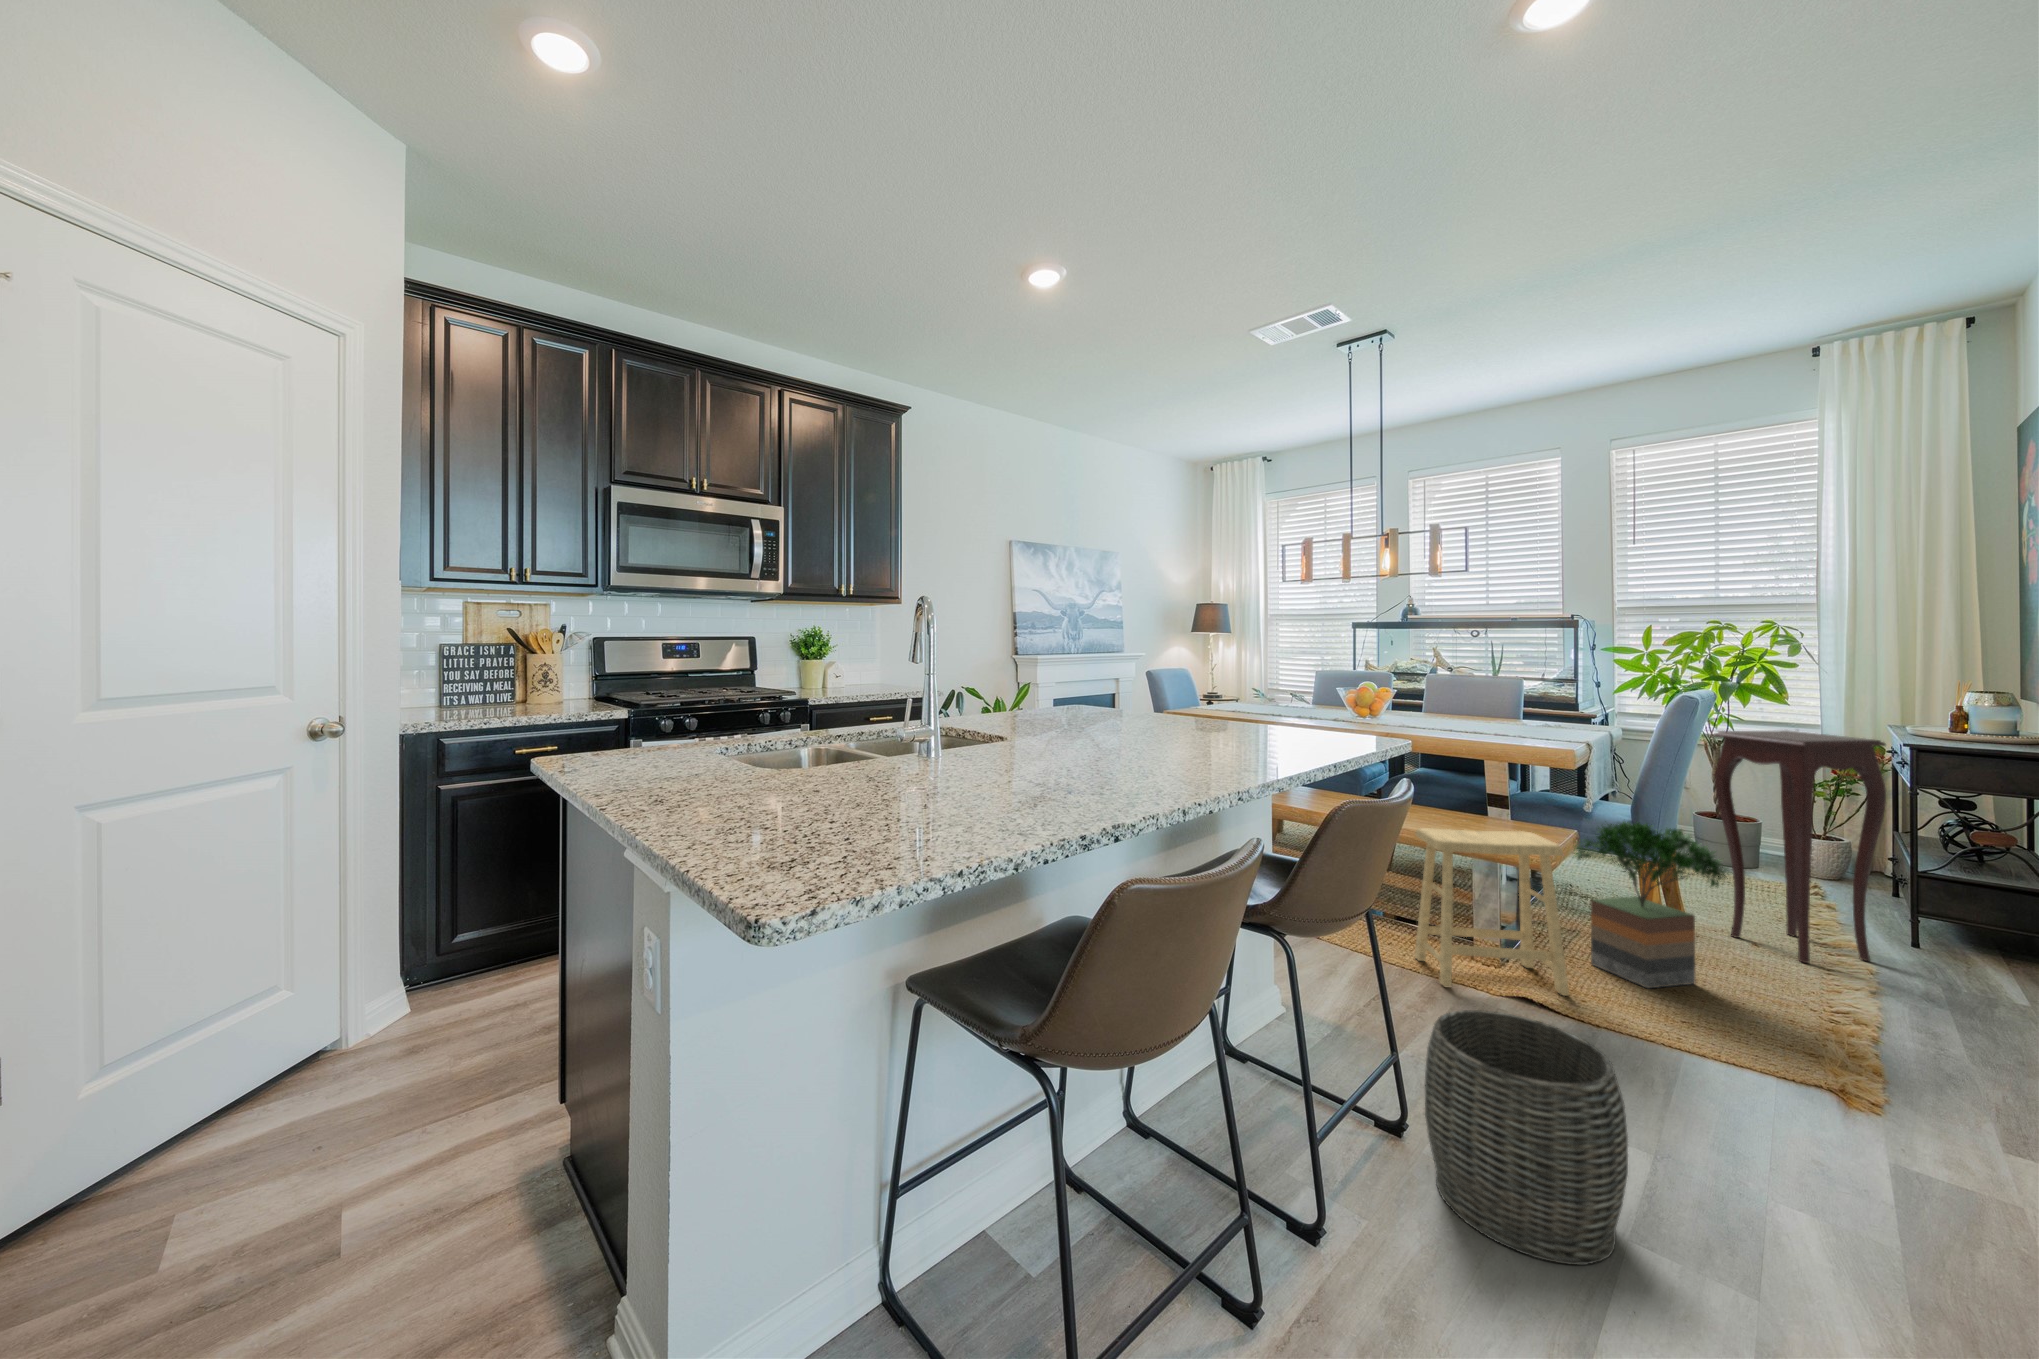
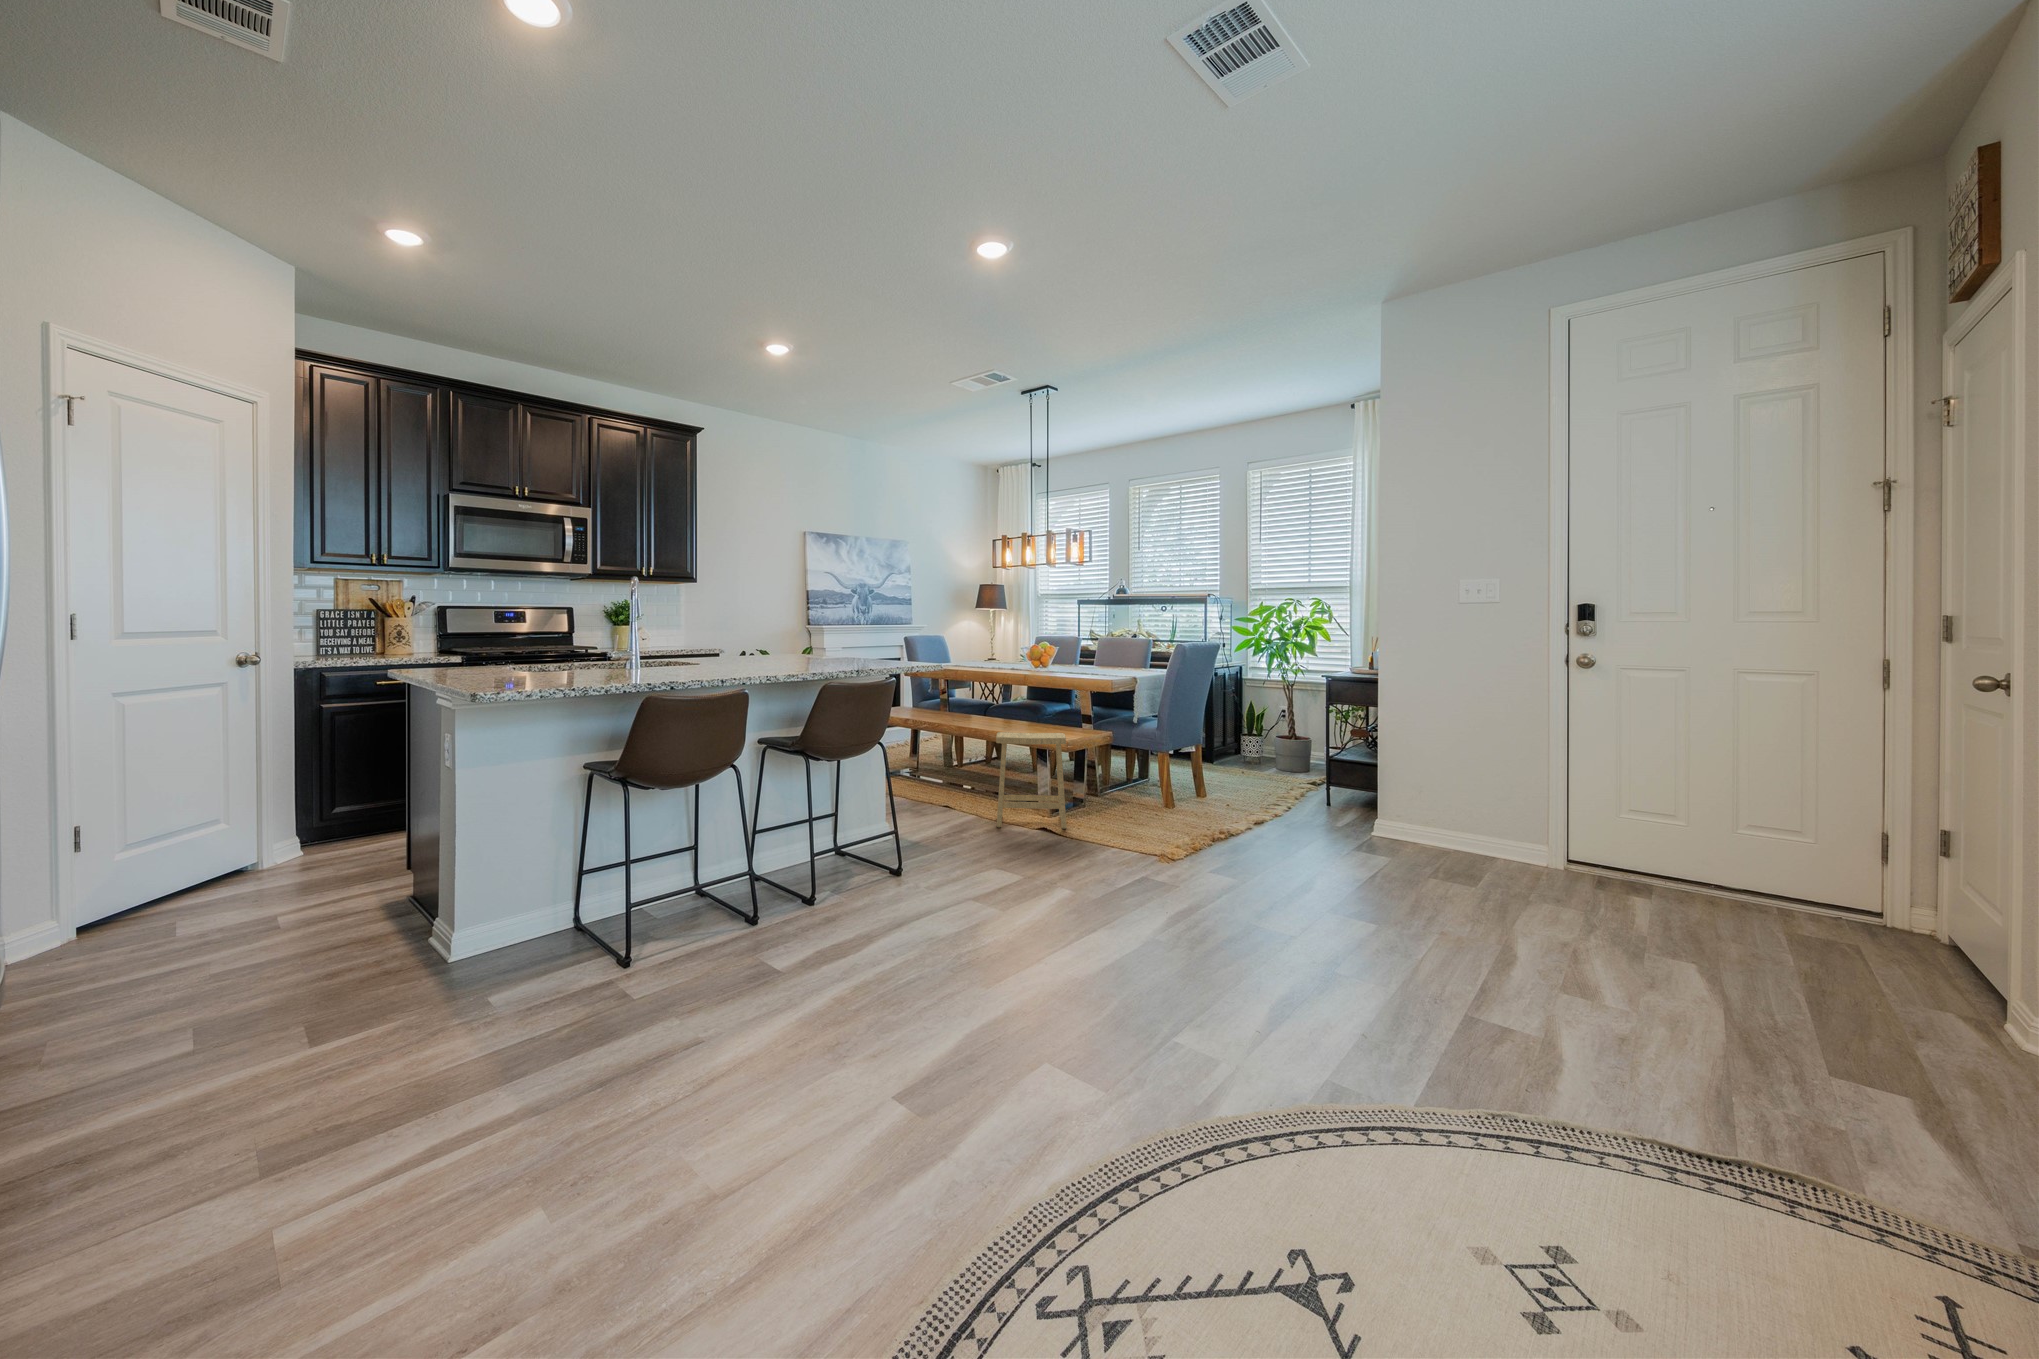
side table: present [1714,730,1886,963] -> none [1205,672,1281,813]
potted tree: present [1574,822,1728,989] -> none [1095,726,1167,825]
woven basket: present [1425,1010,1628,1265] -> none [882,804,964,906]

